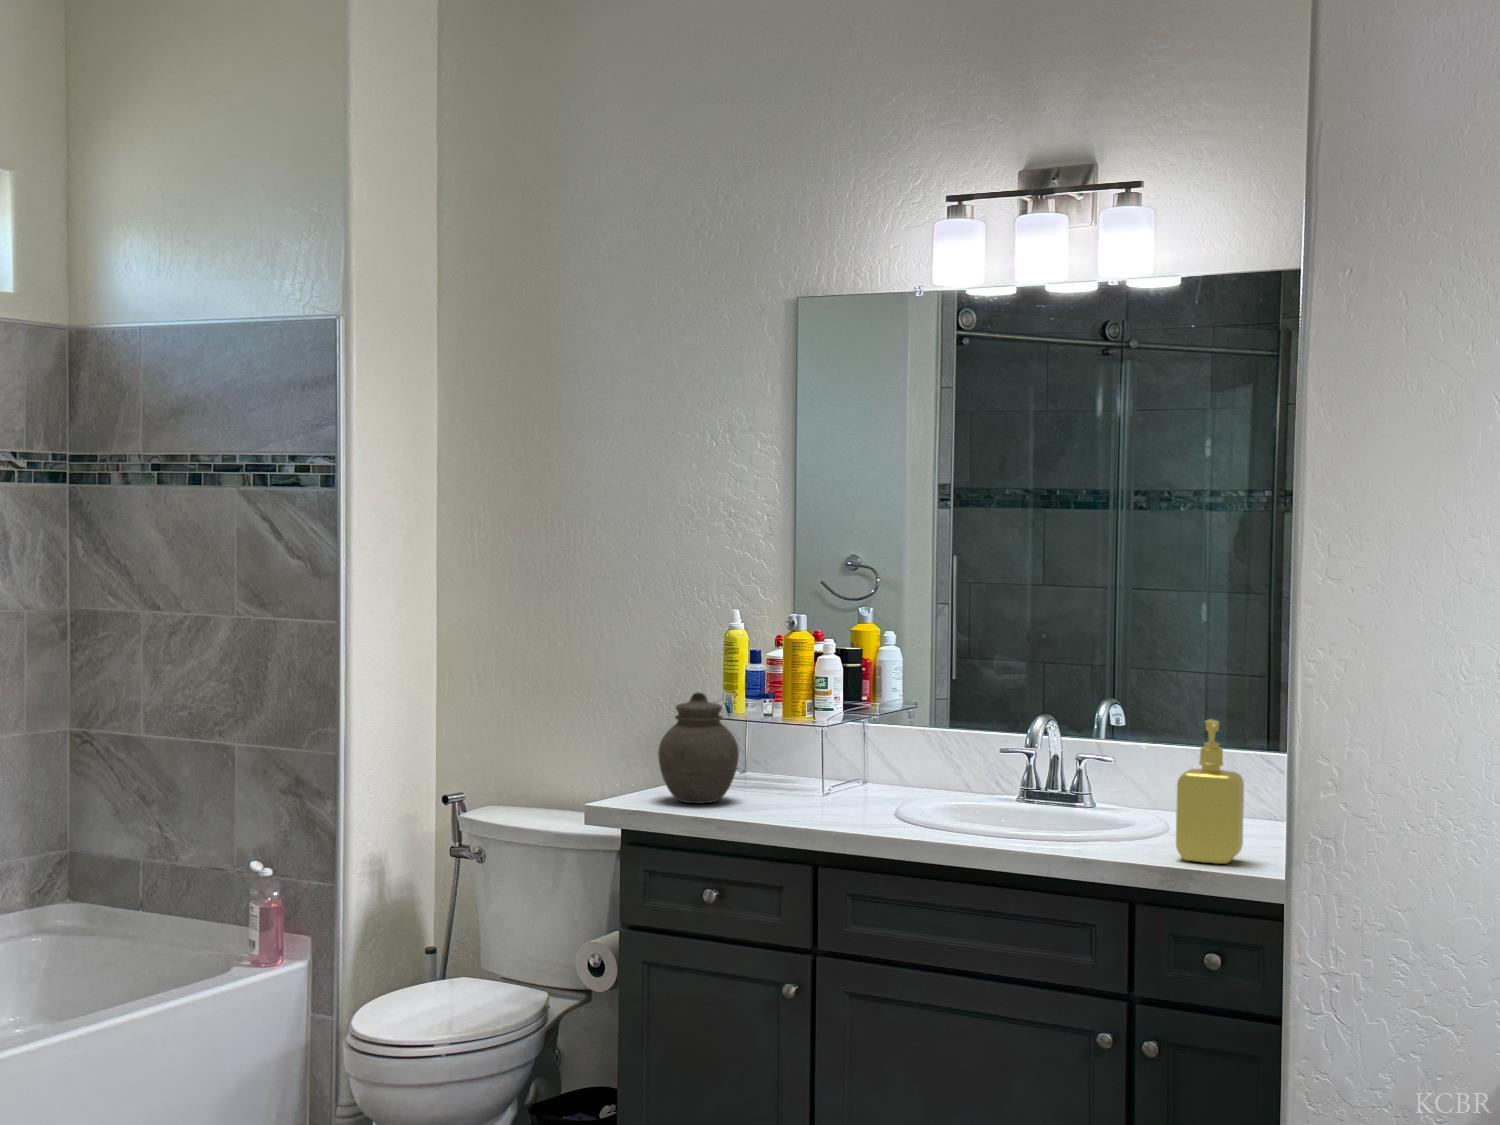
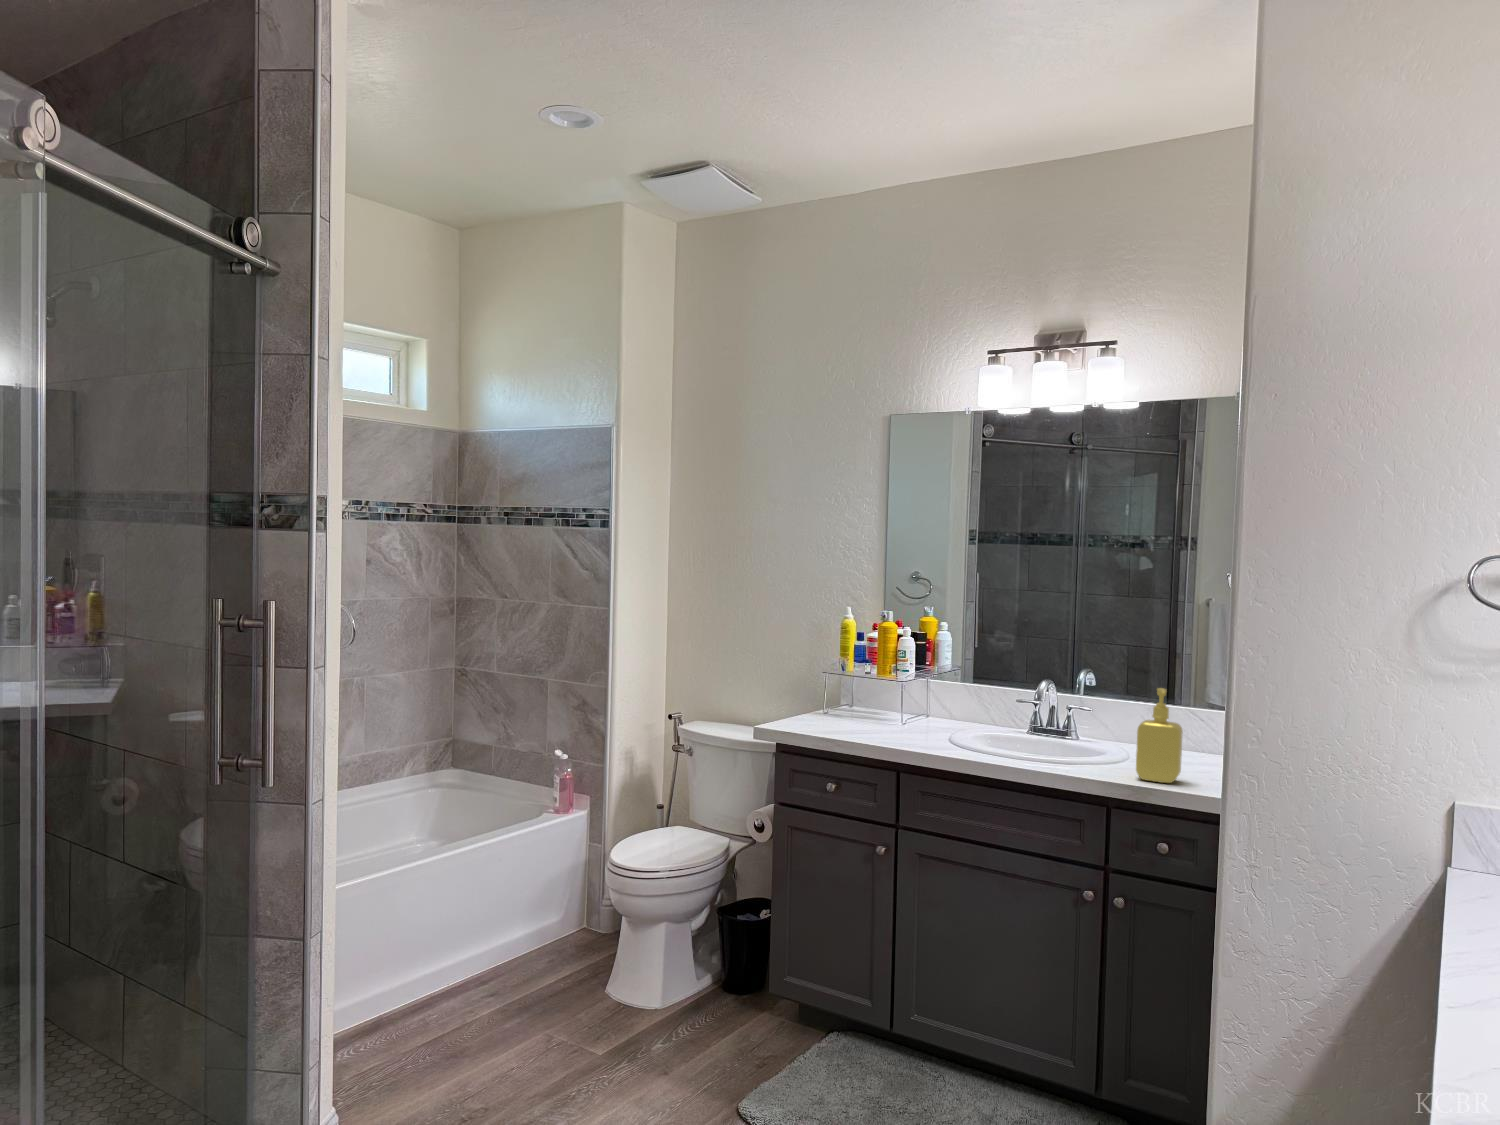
jar: present [658,692,739,803] -> none [800,658,850,728]

